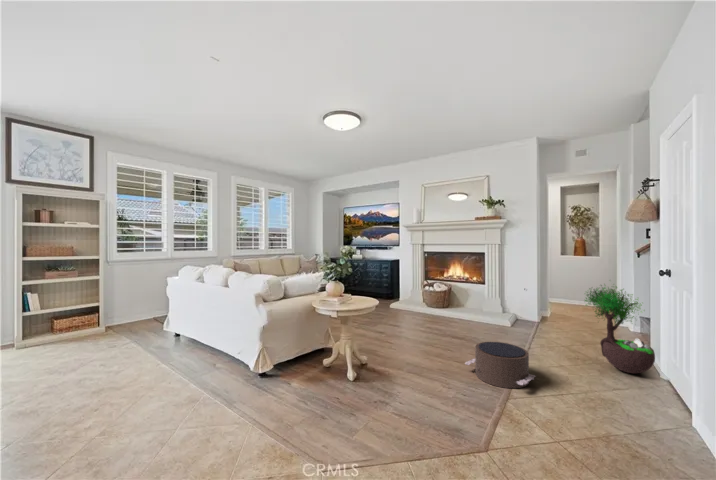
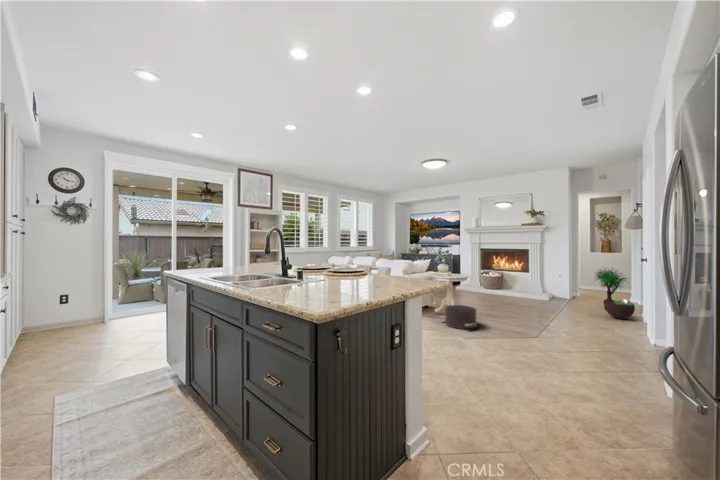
pouf: present [465,342,535,388] -> present [441,305,478,329]

